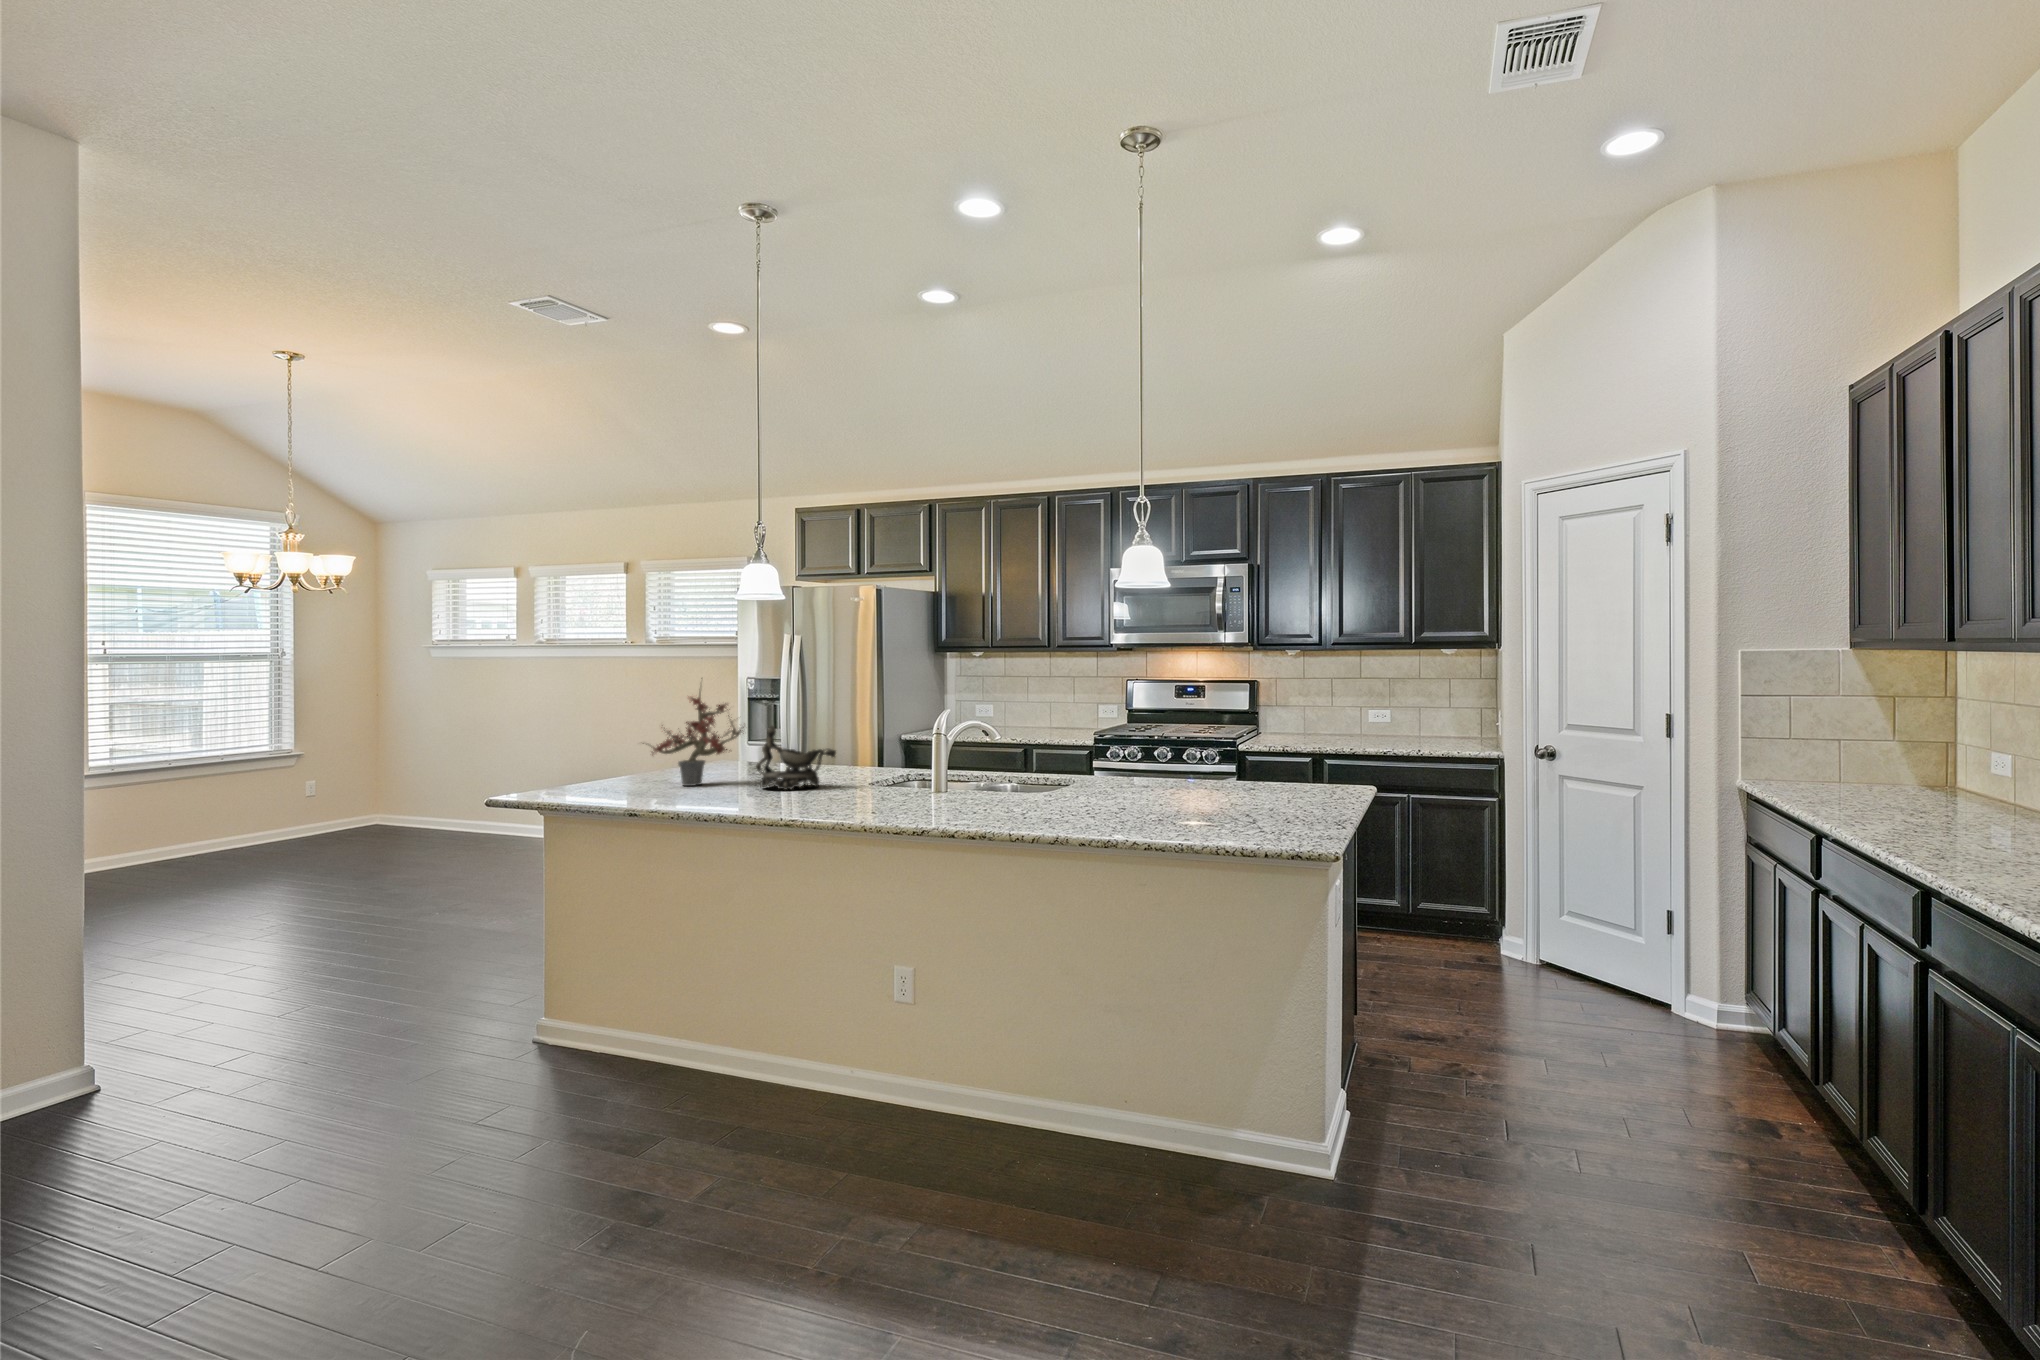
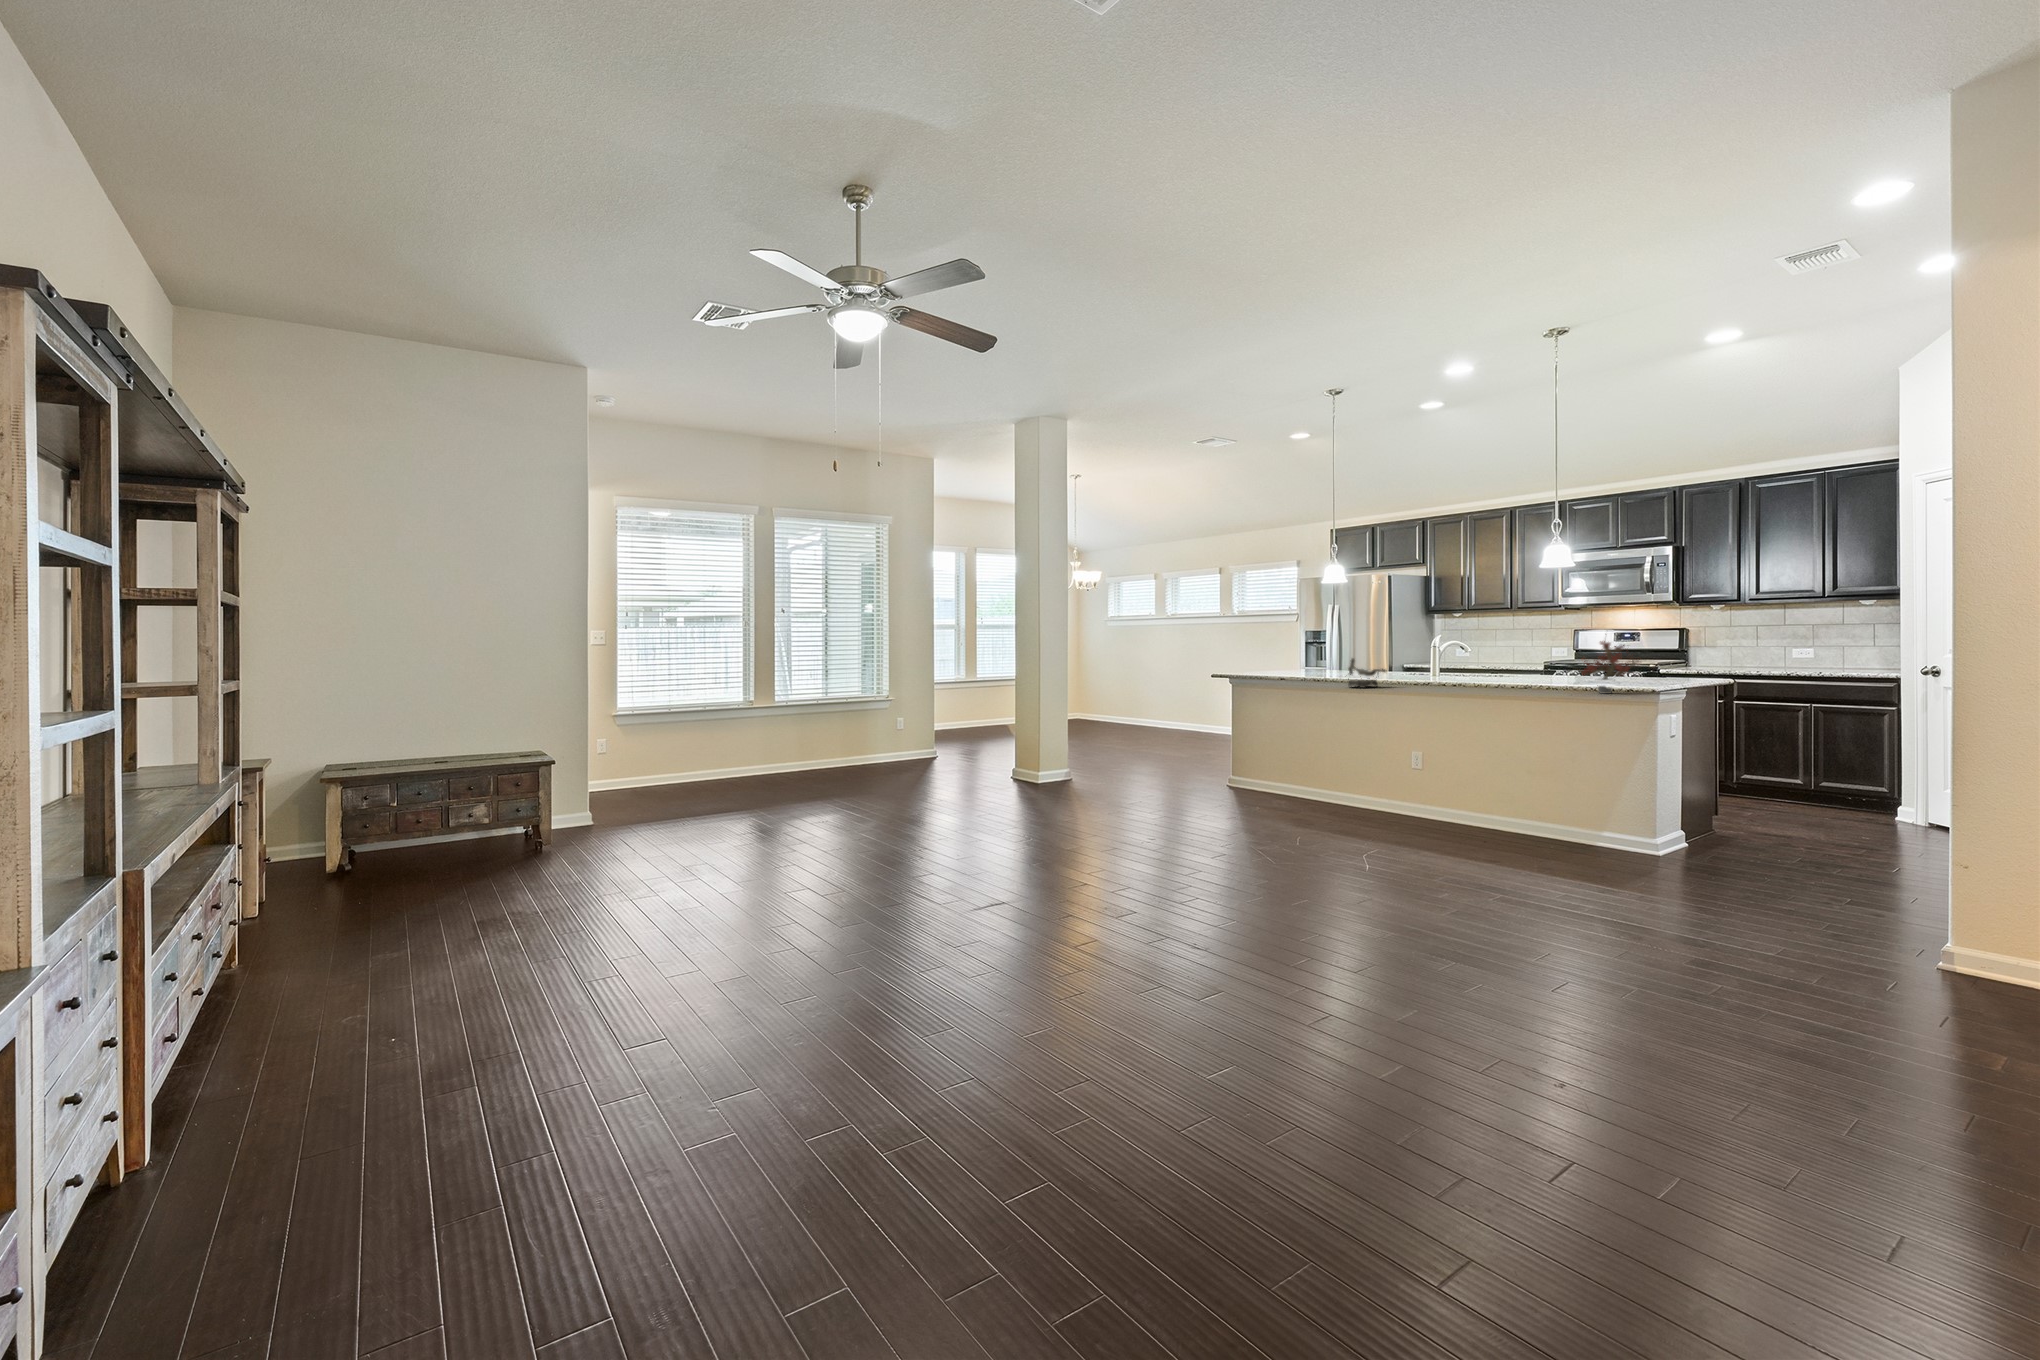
potted plant: present [643,691,744,786] -> present [1581,641,1640,694]

